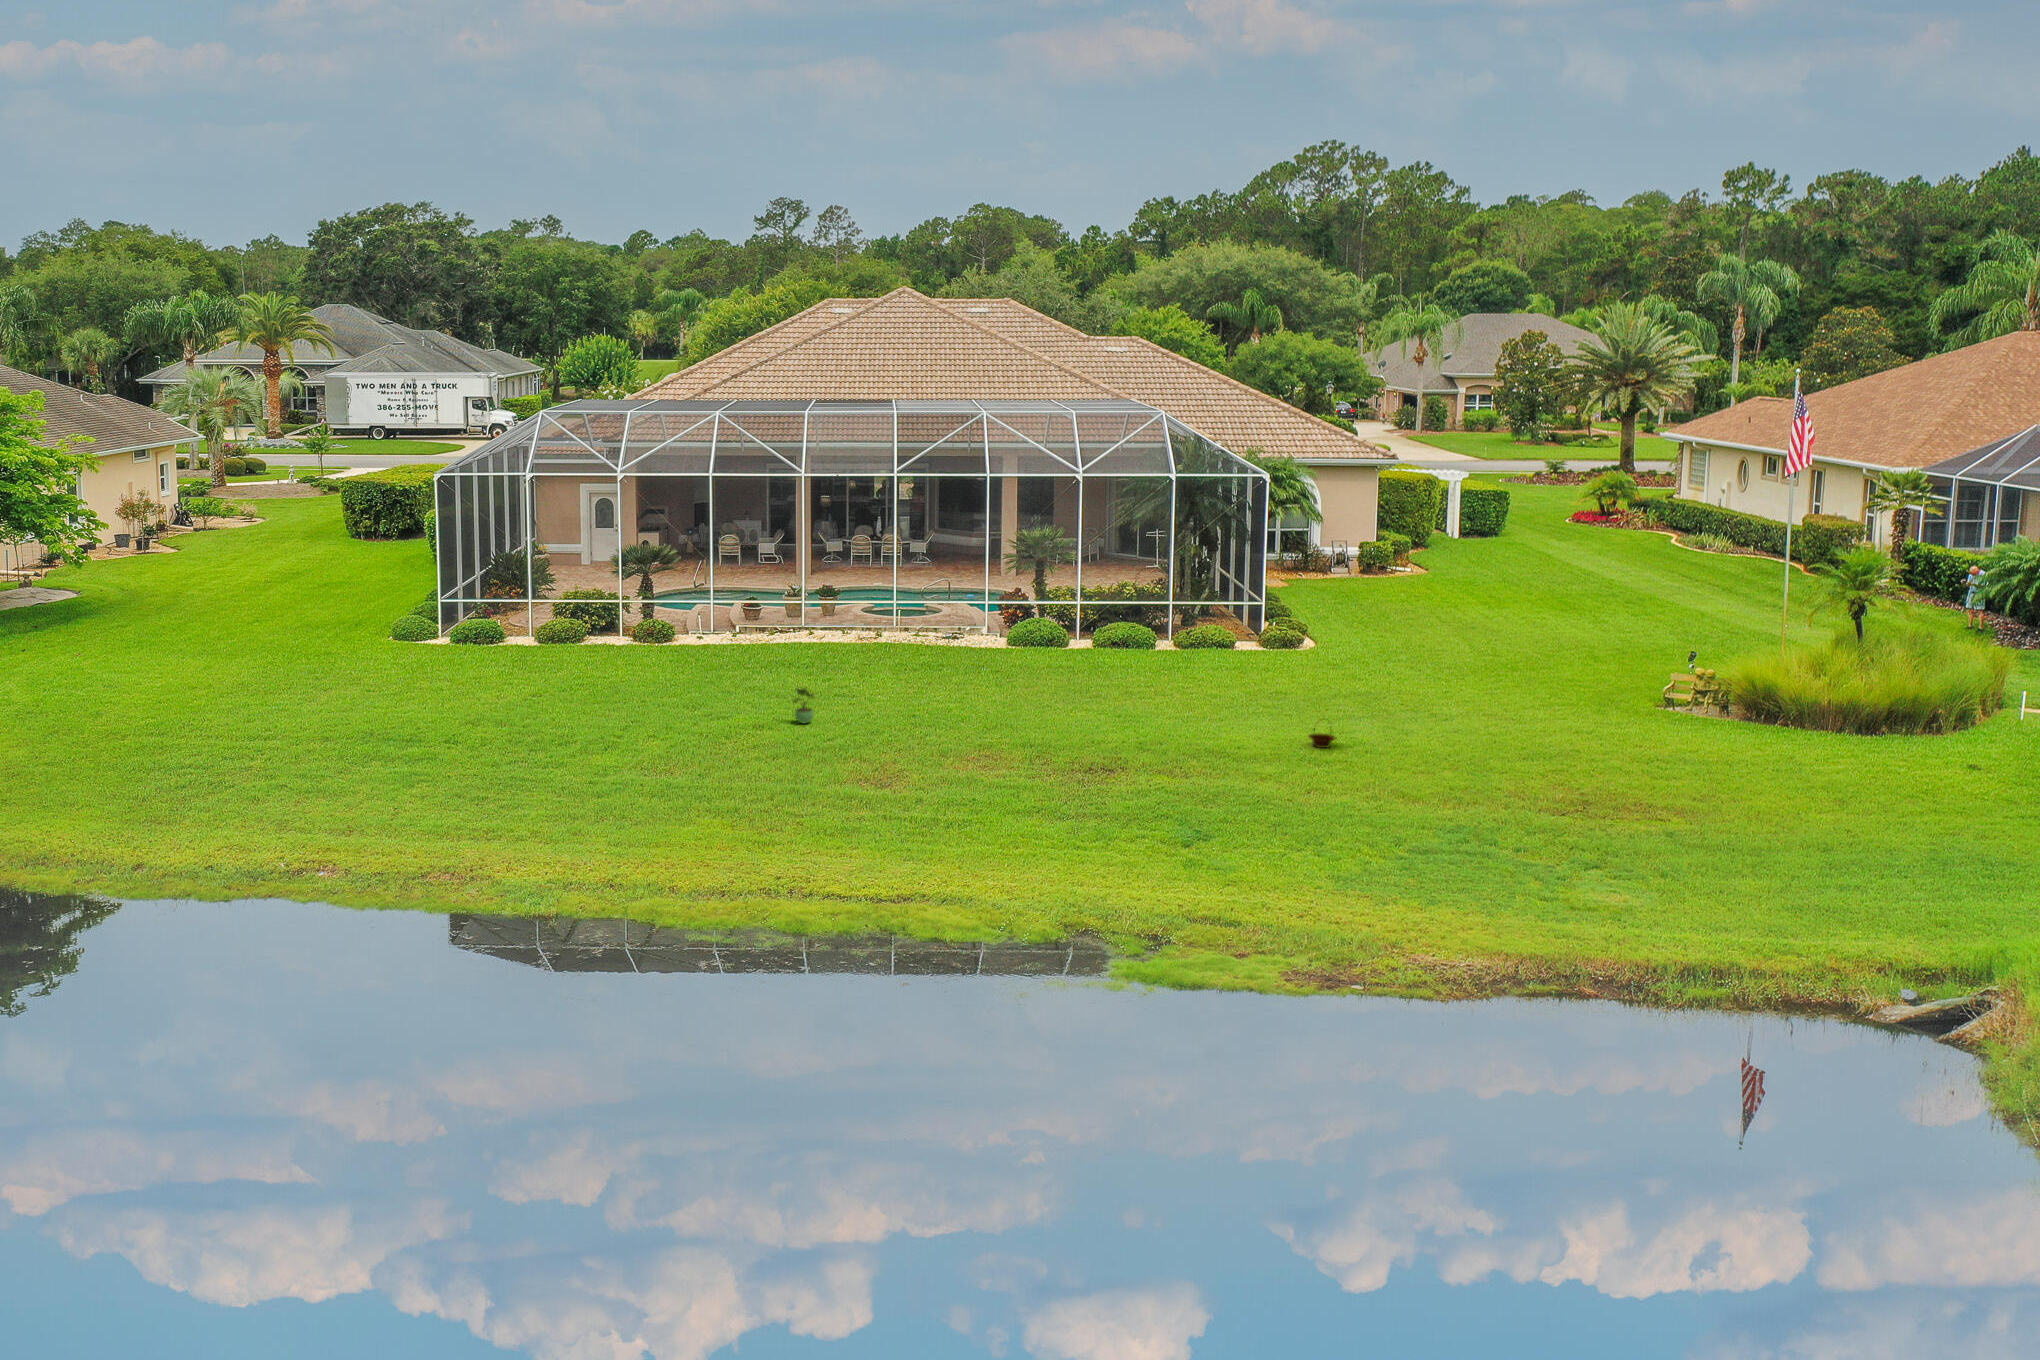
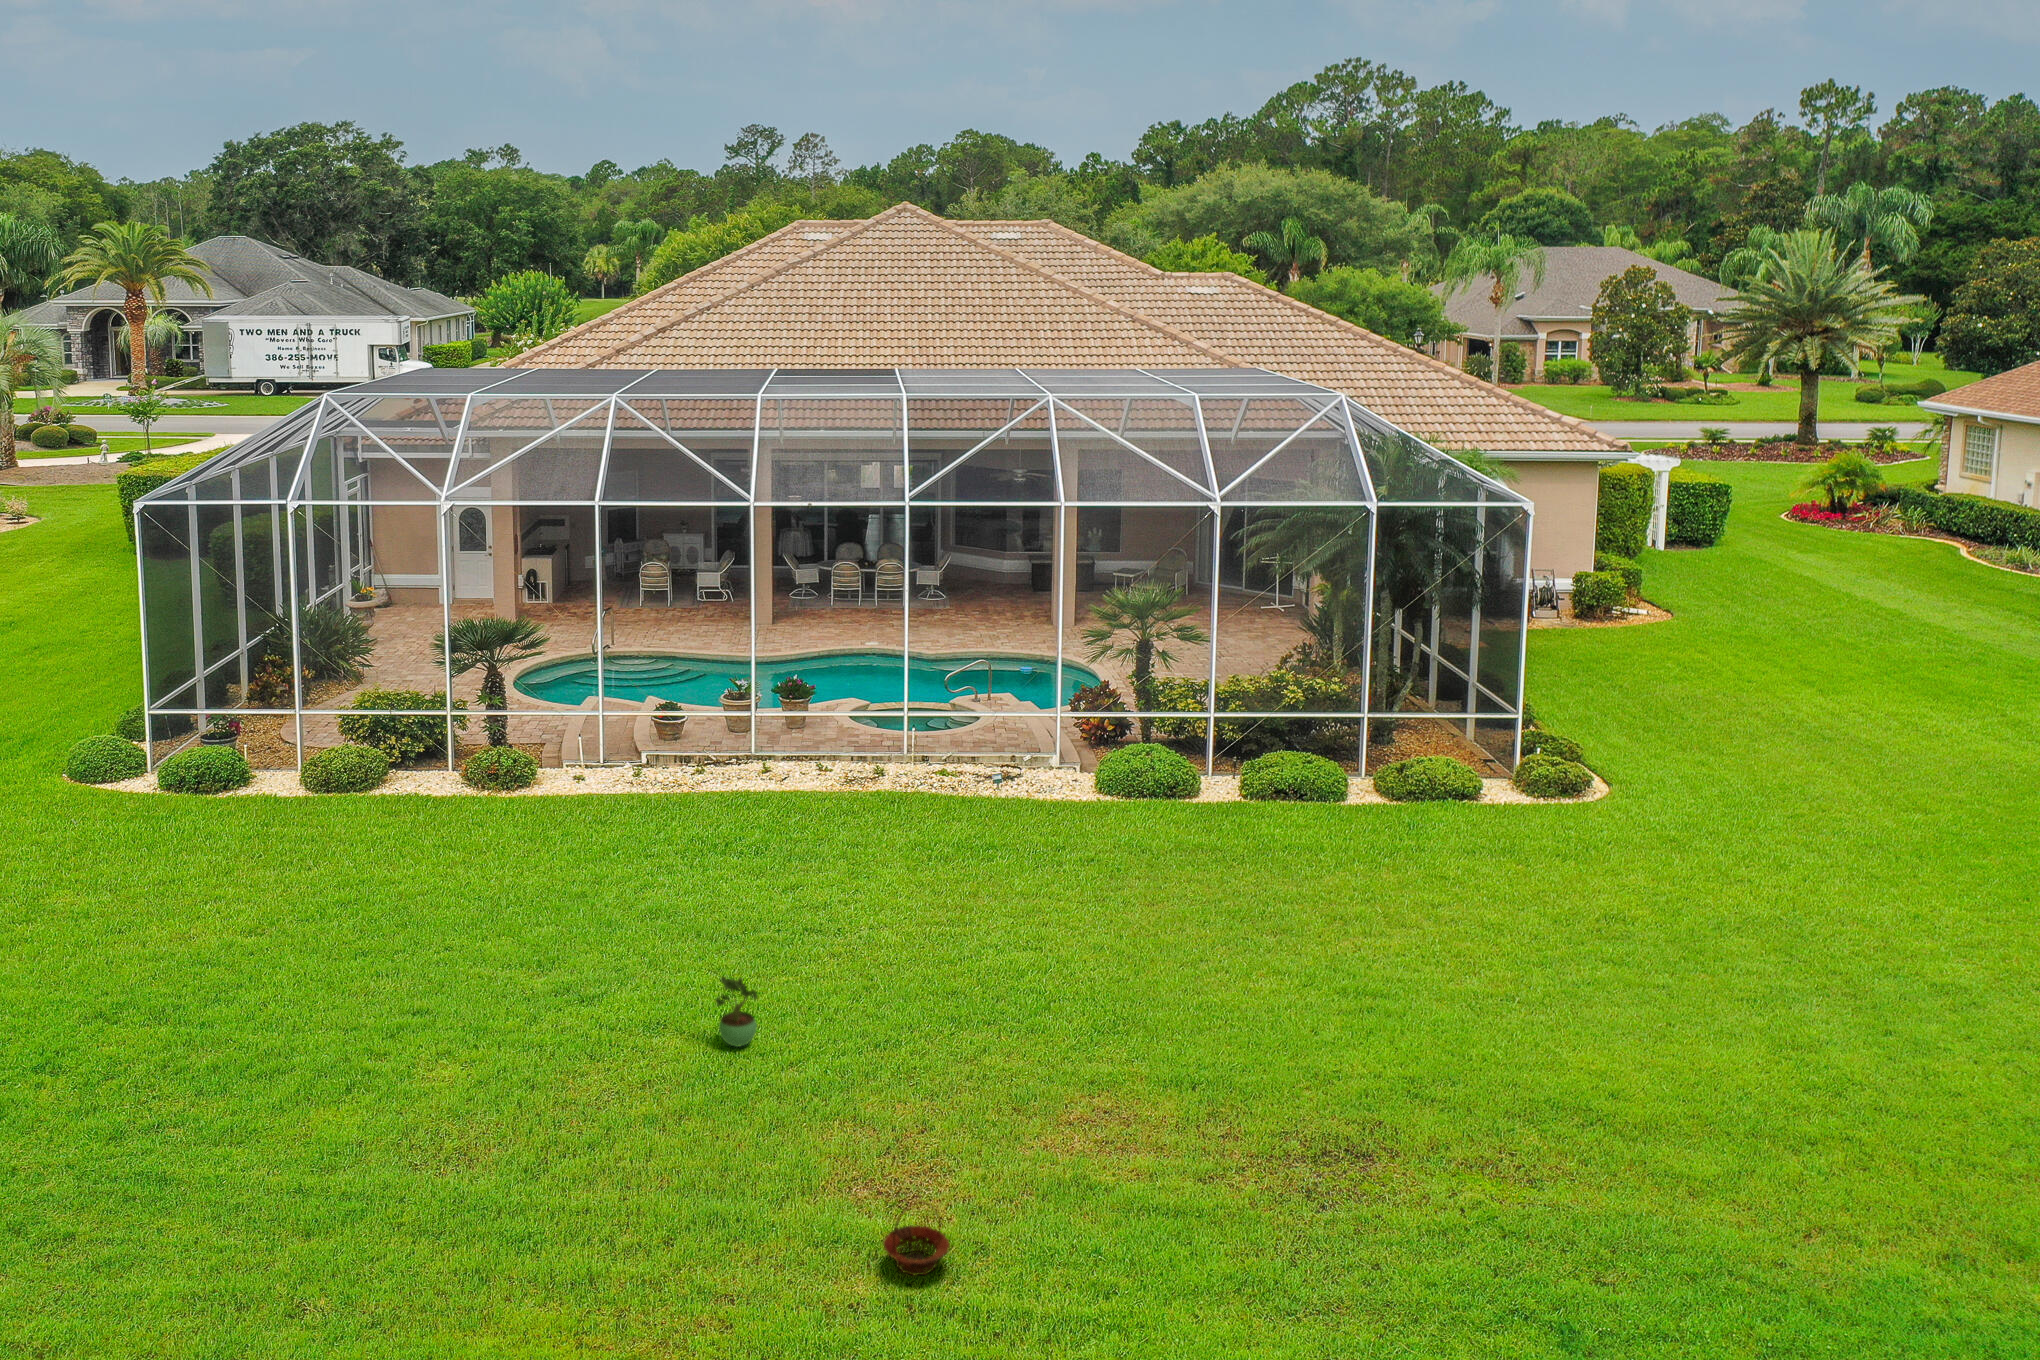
basket: present [1308,728,1335,748] -> present [883,1203,950,1275]

